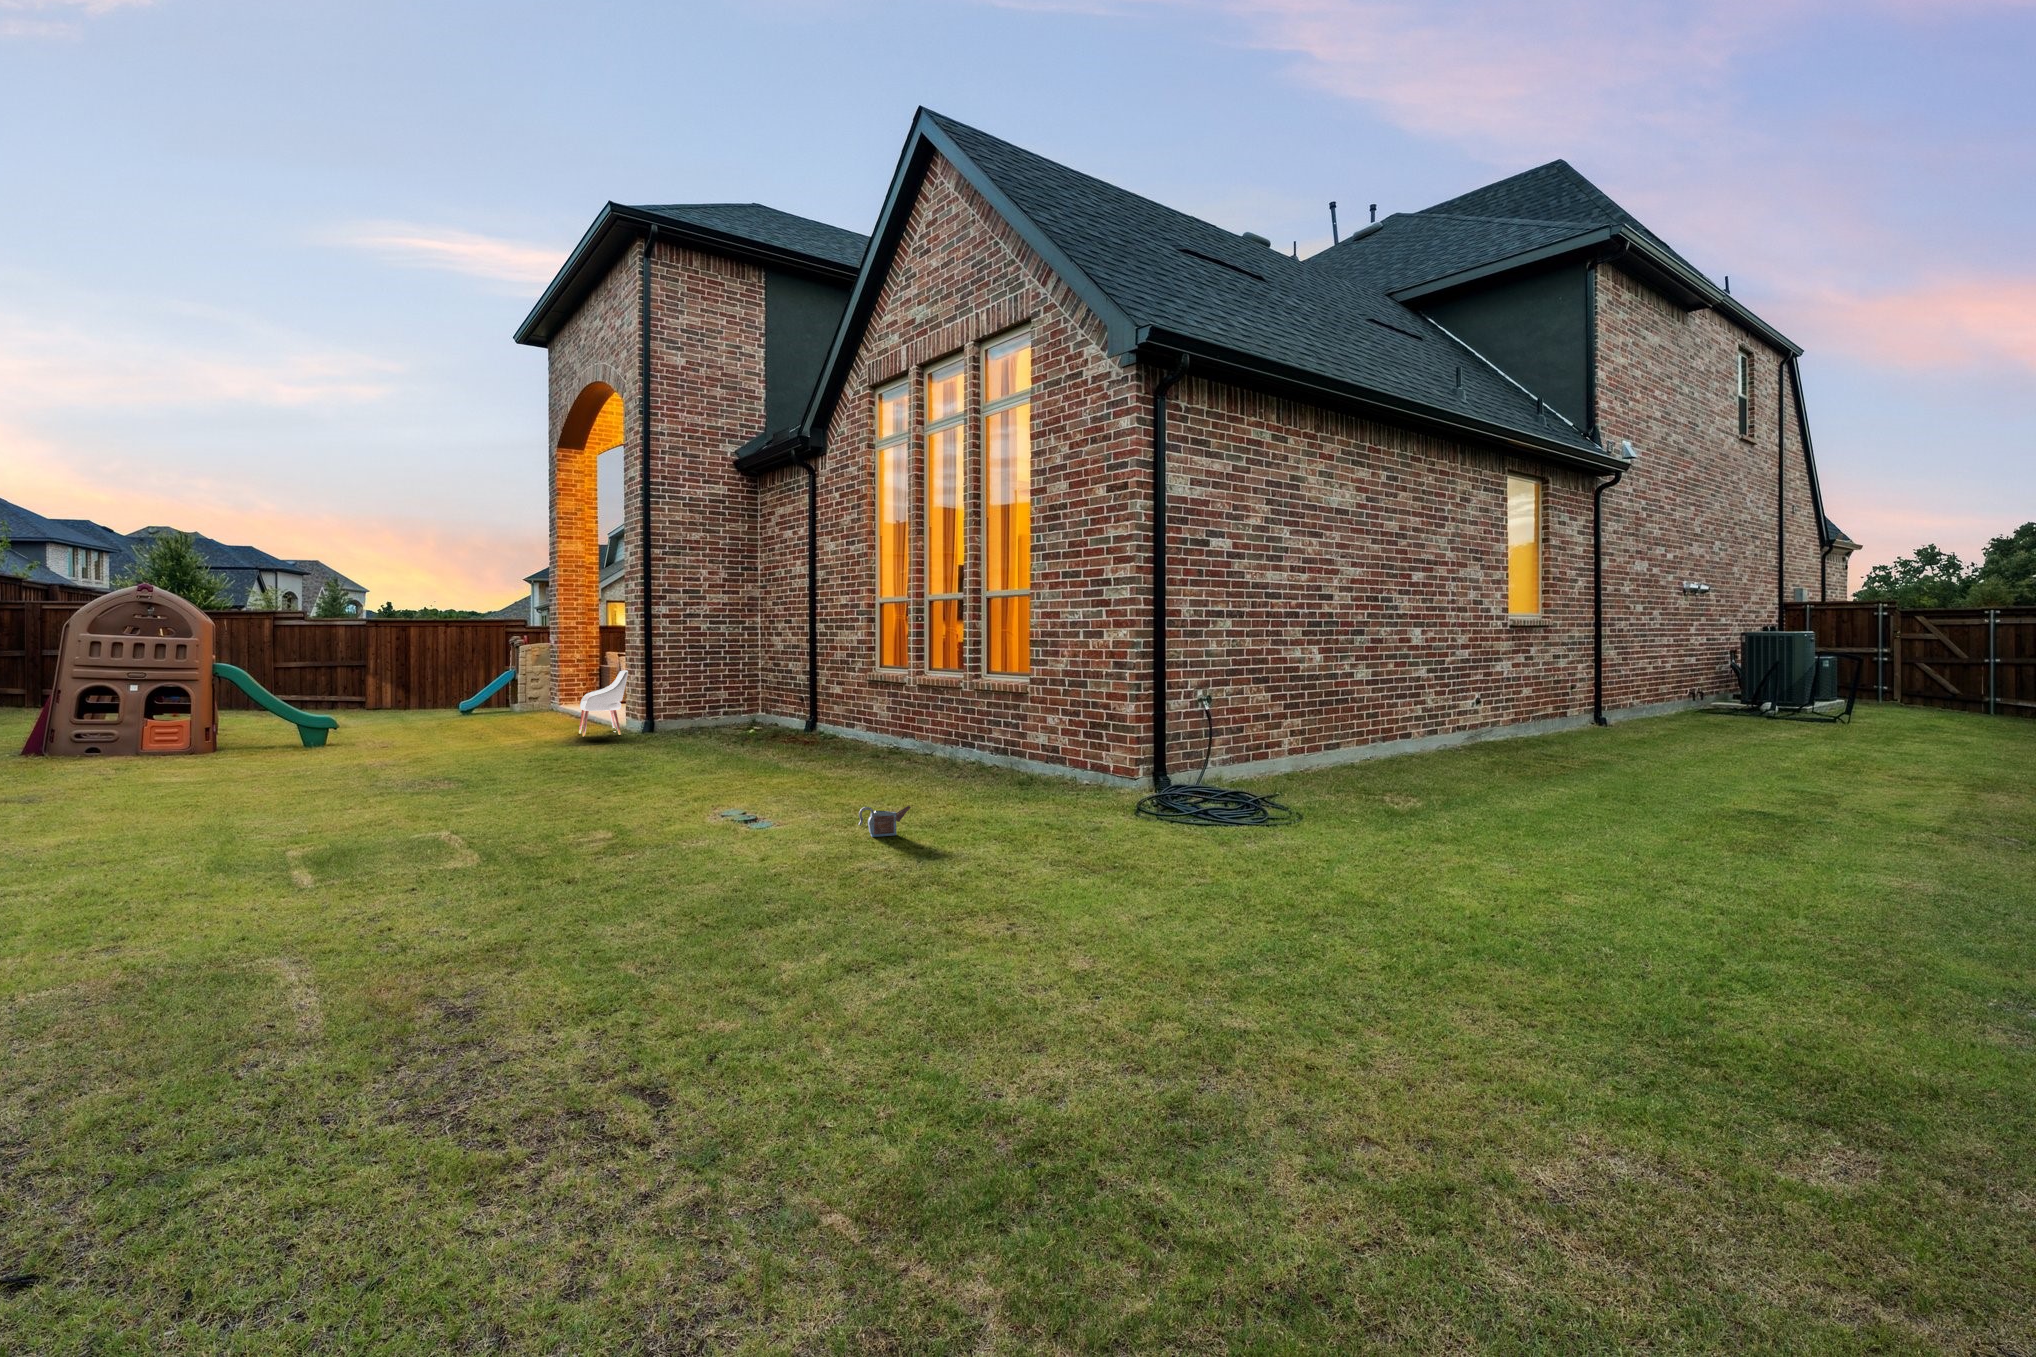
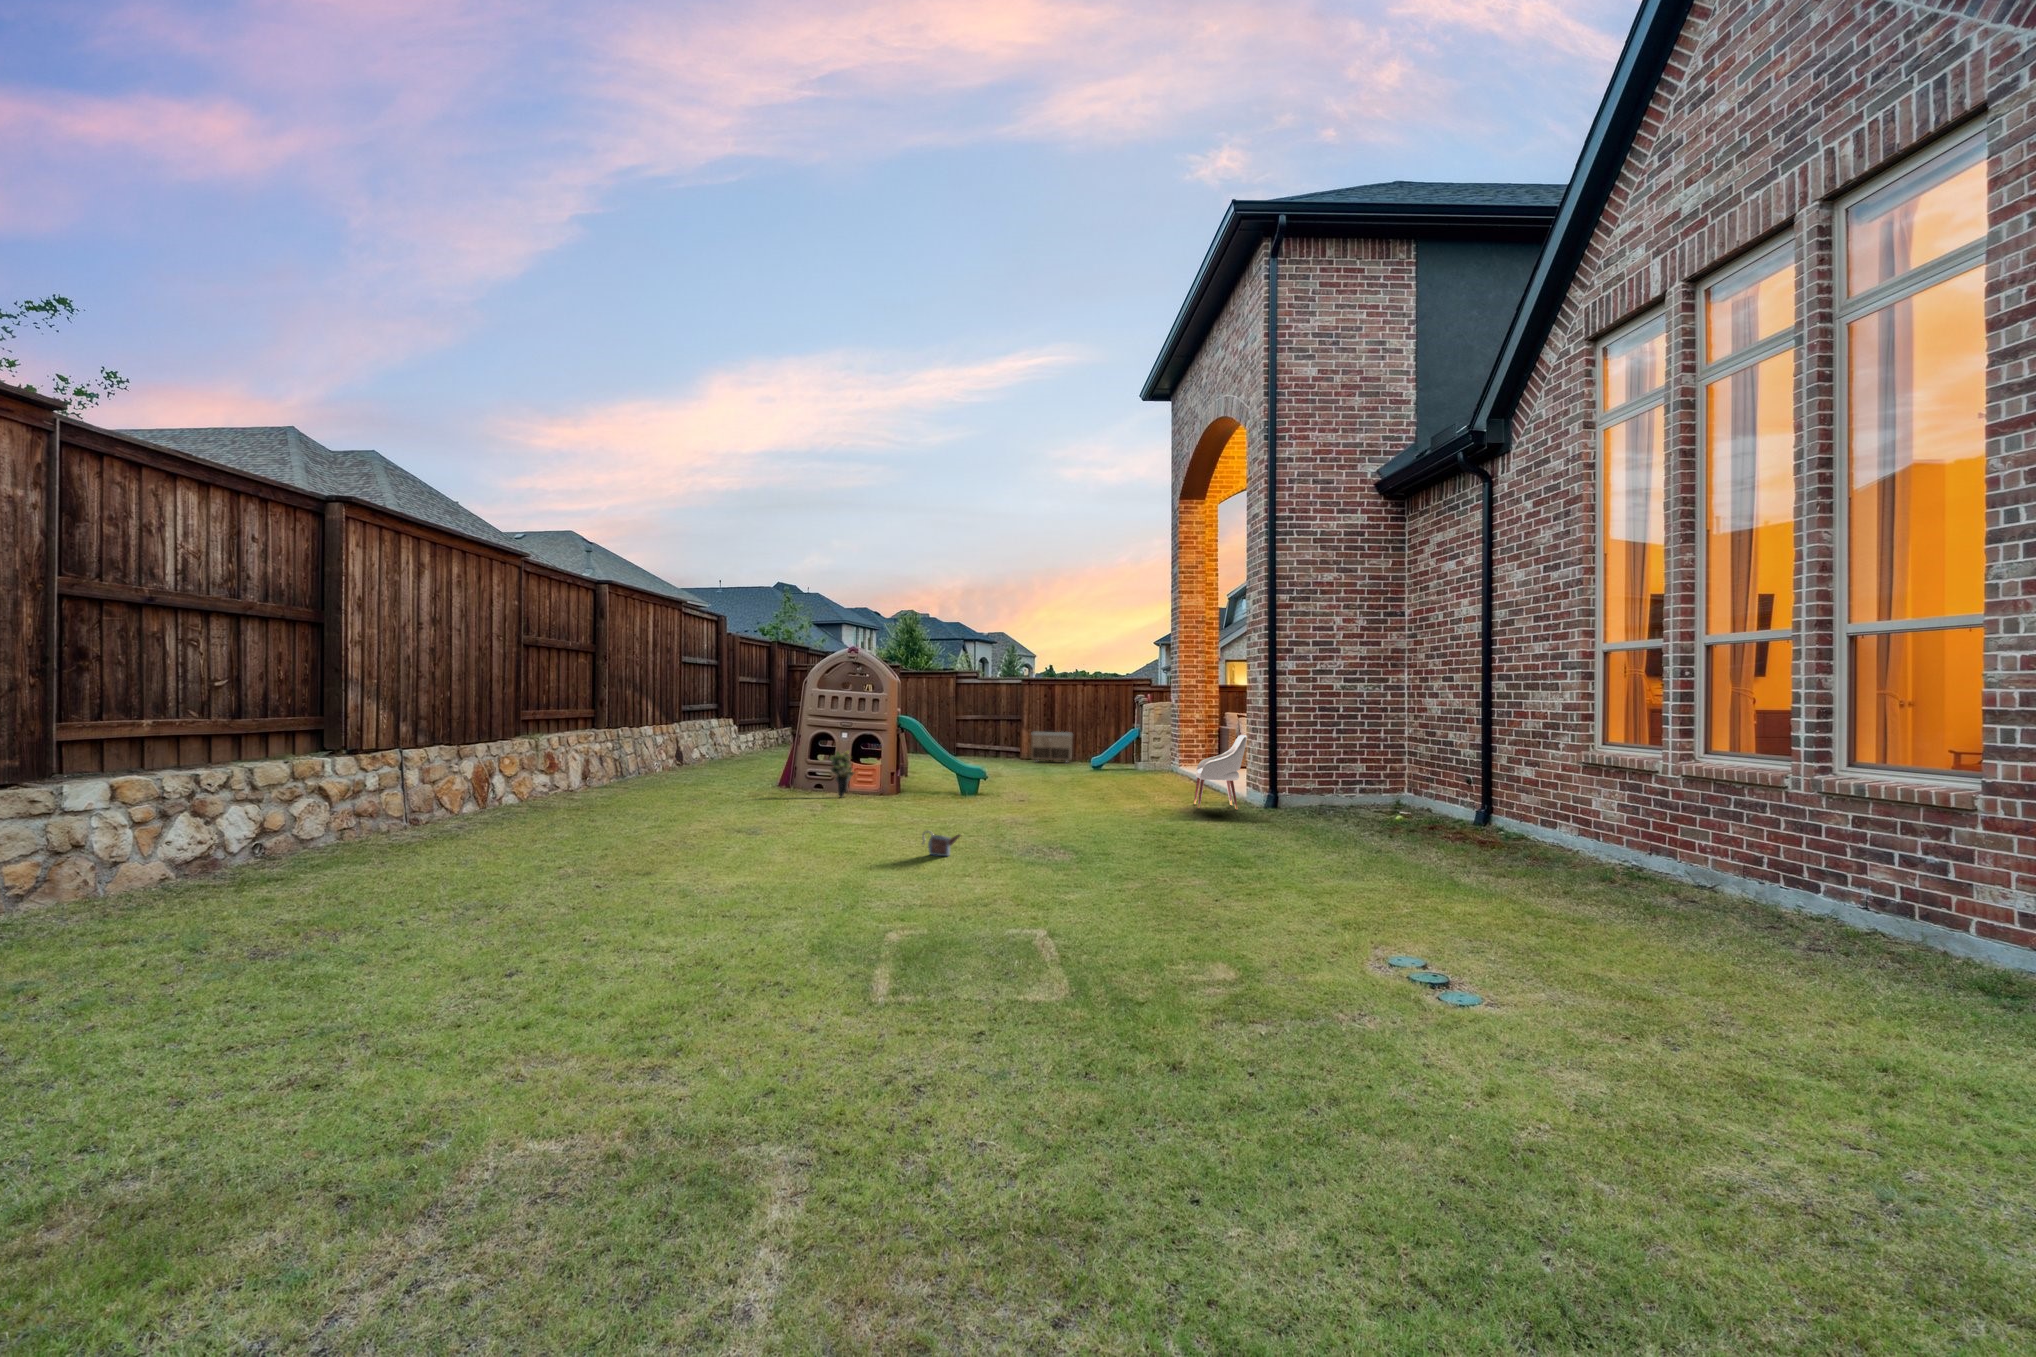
storage bench: none [386,676,439,709] -> present [1031,732,1073,762]
potted plant: none [99,703,146,759] -> present [829,751,854,798]
watering can: present [859,806,911,837] -> present [922,831,960,856]

